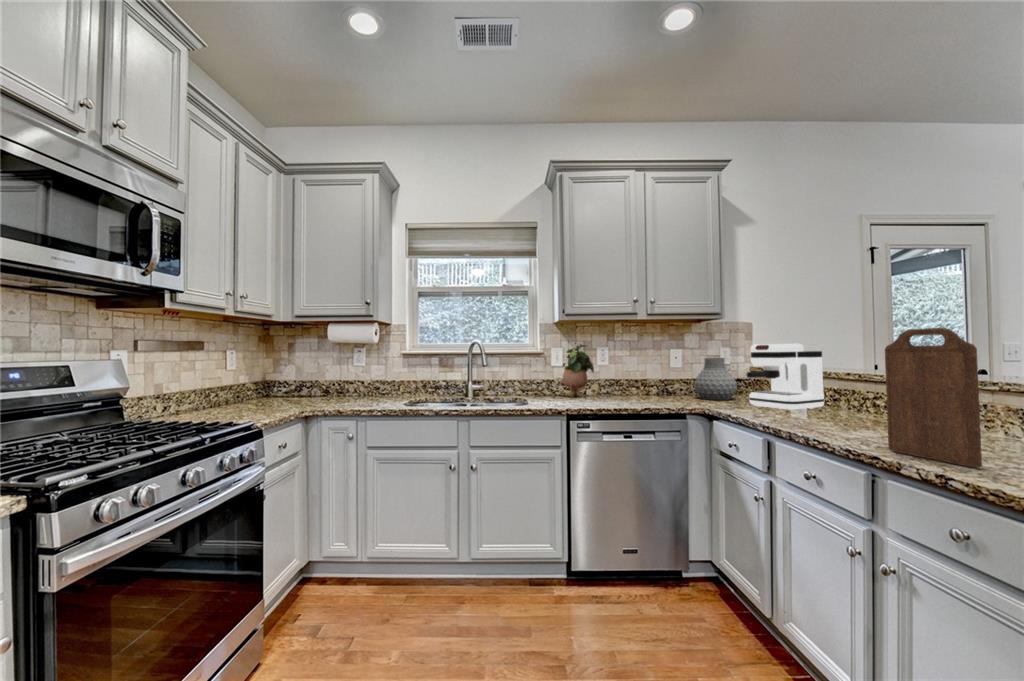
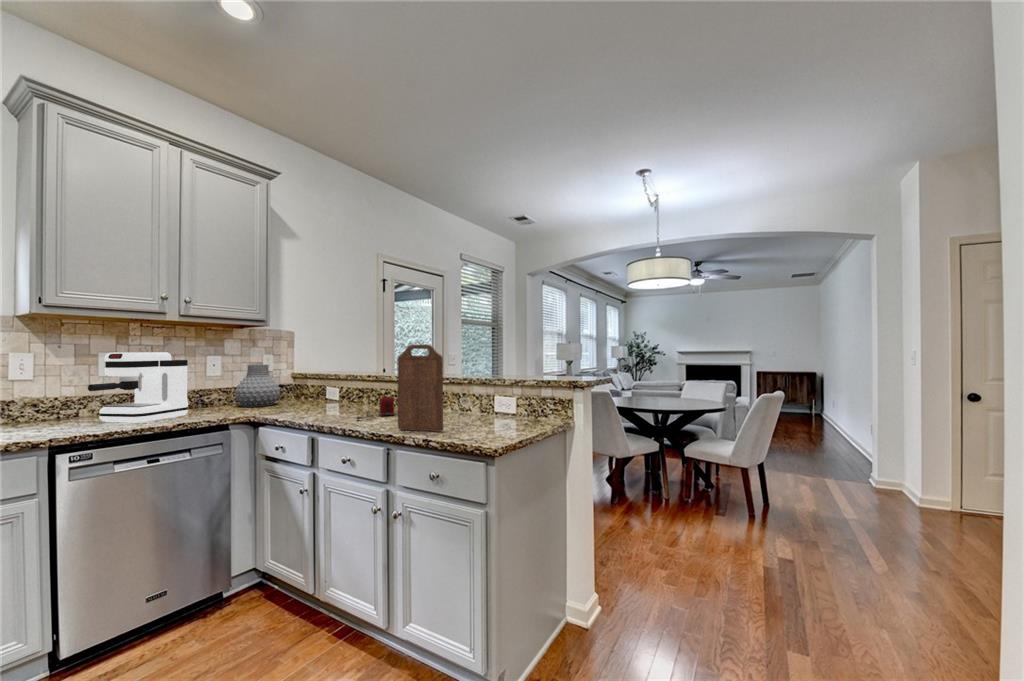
potted plant: present [563,344,594,397] -> none [31,348,93,424]
coffee maker: present [747,344,824,411] -> present [88,352,188,423]
toaster: none [822,401,887,429] -> present [356,396,395,420]

